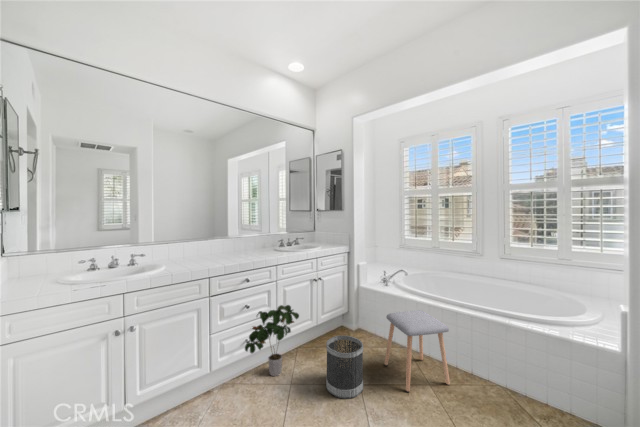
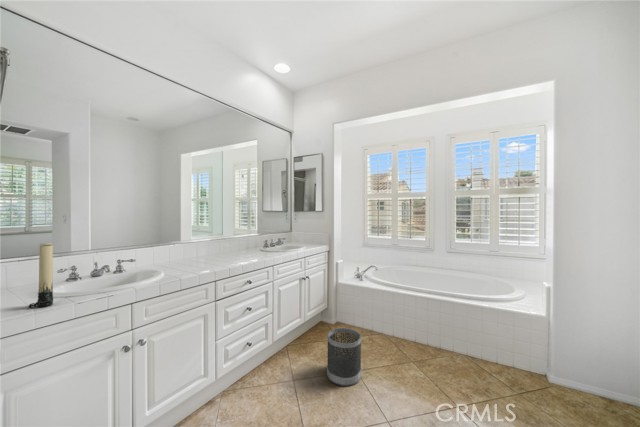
candle: none [41,239,59,292] -> present [29,243,53,307]
potted plant: present [245,305,299,376] -> none [247,304,294,376]
stool: present [384,311,450,392] -> none [371,300,429,372]

